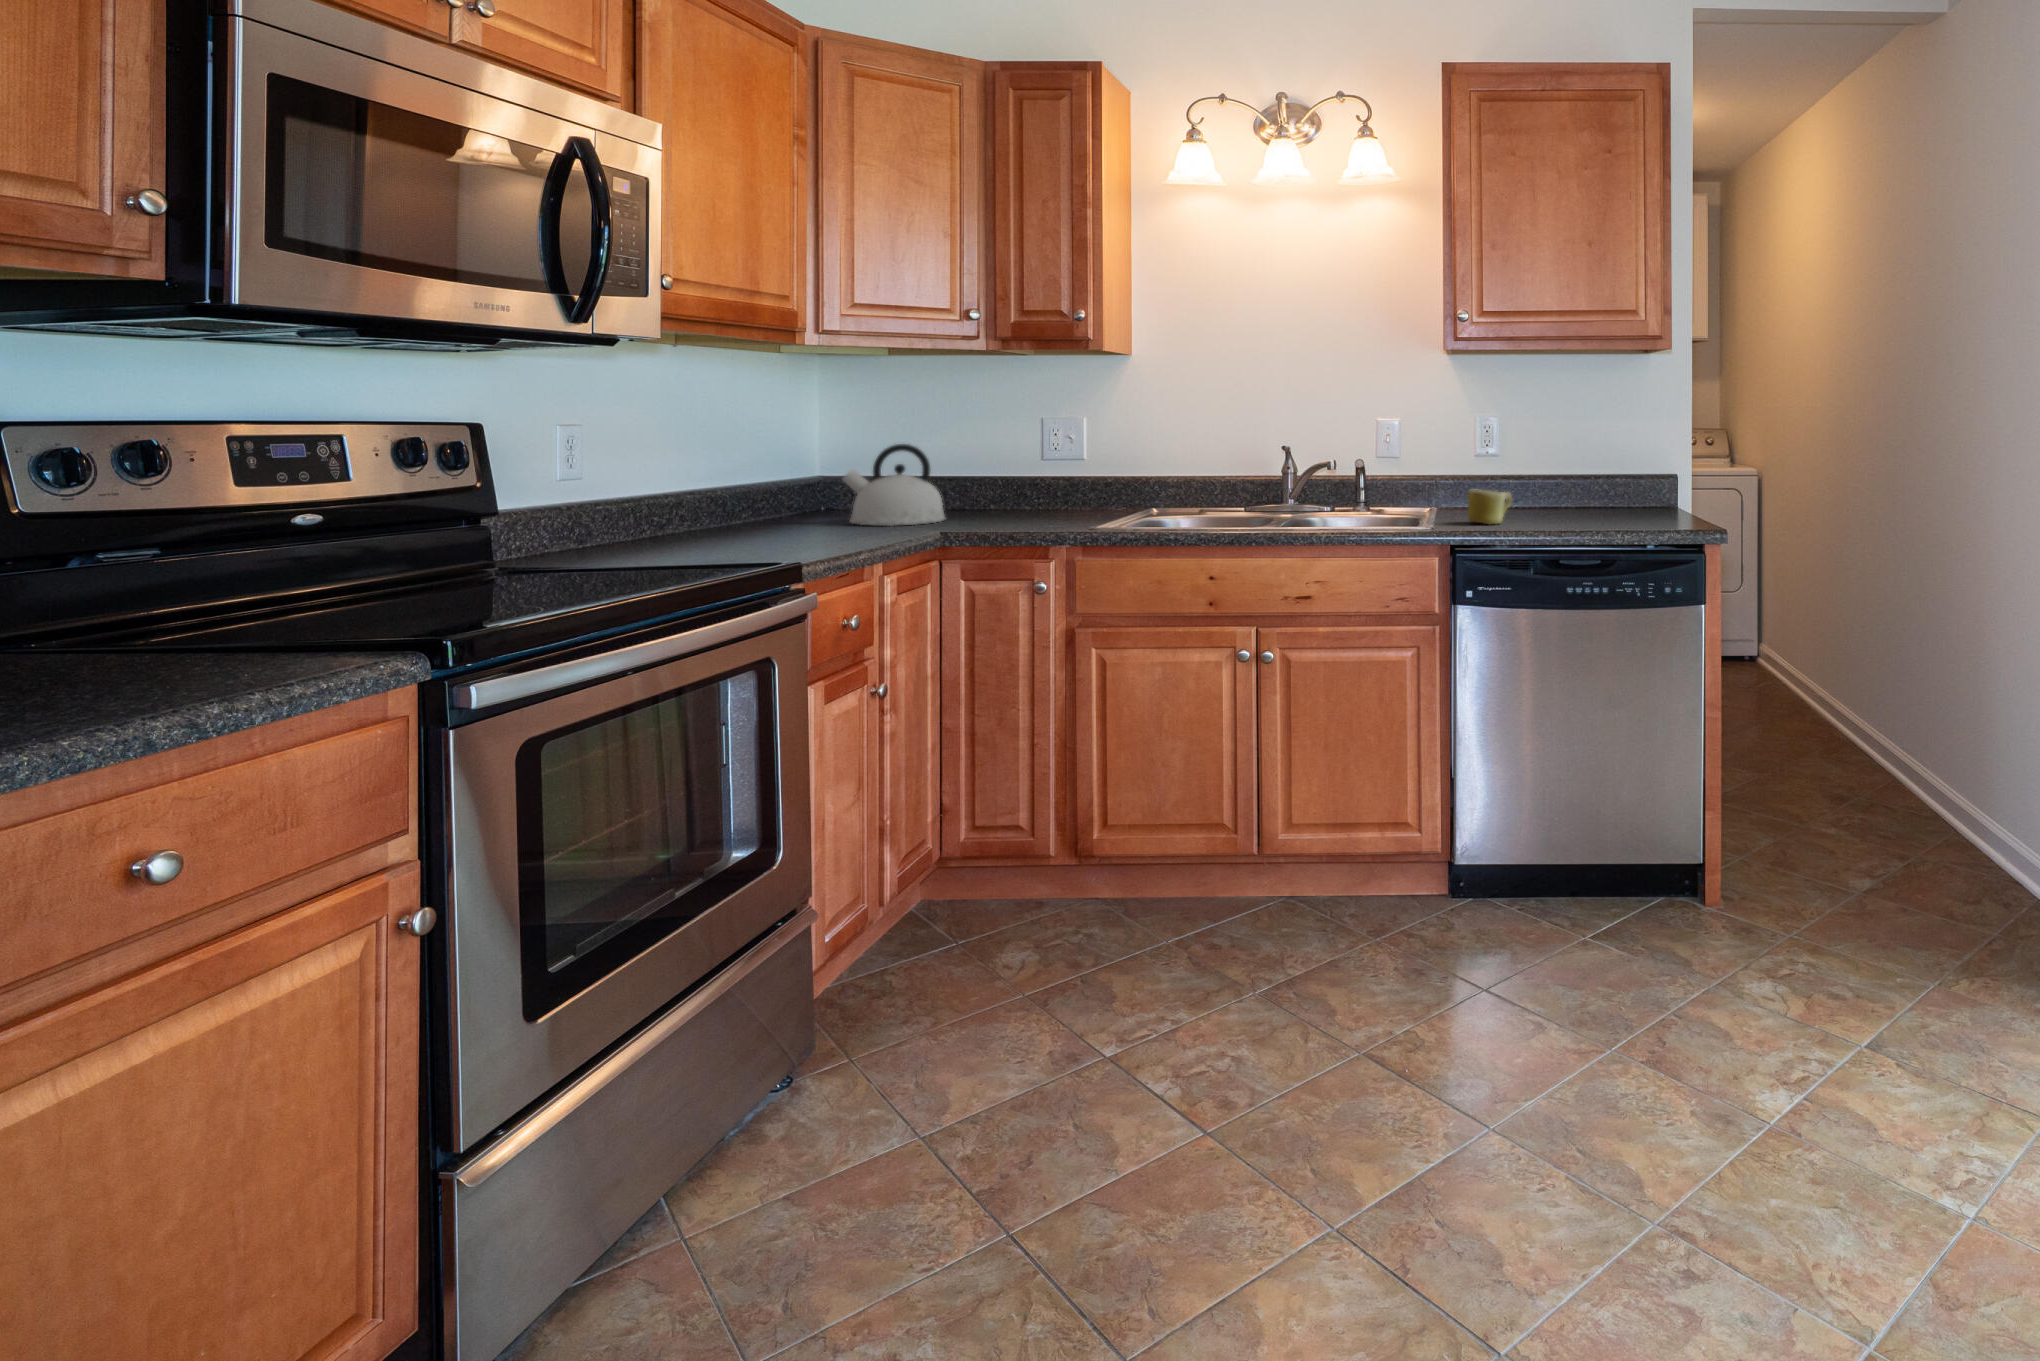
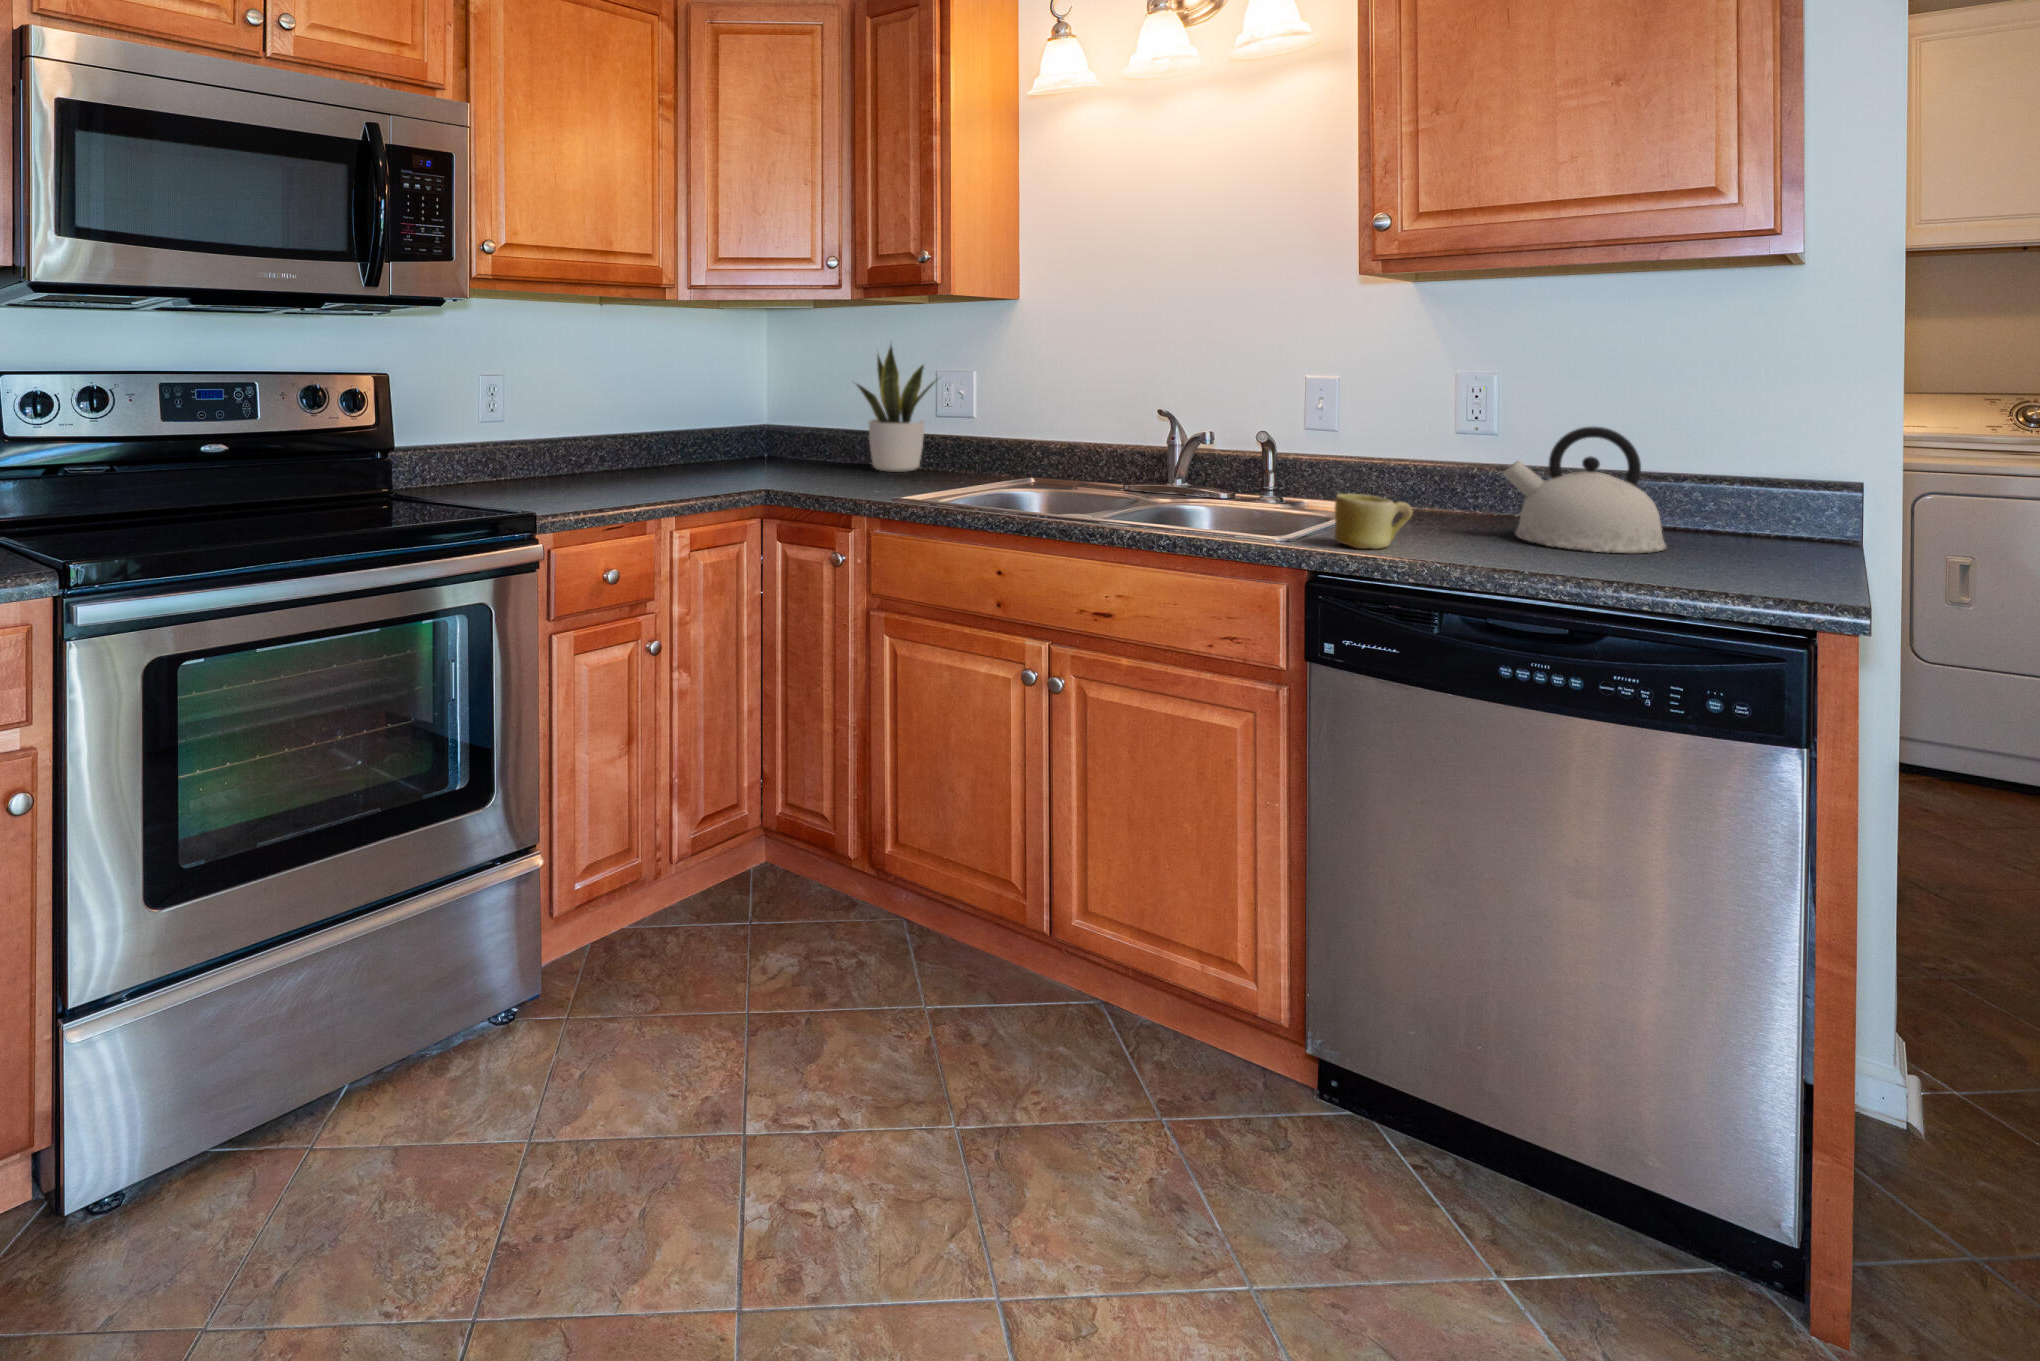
potted plant: none [946,387,1043,511] -> present [857,346,935,472]
kettle: present [843,444,945,526] -> present [1502,427,1666,553]

